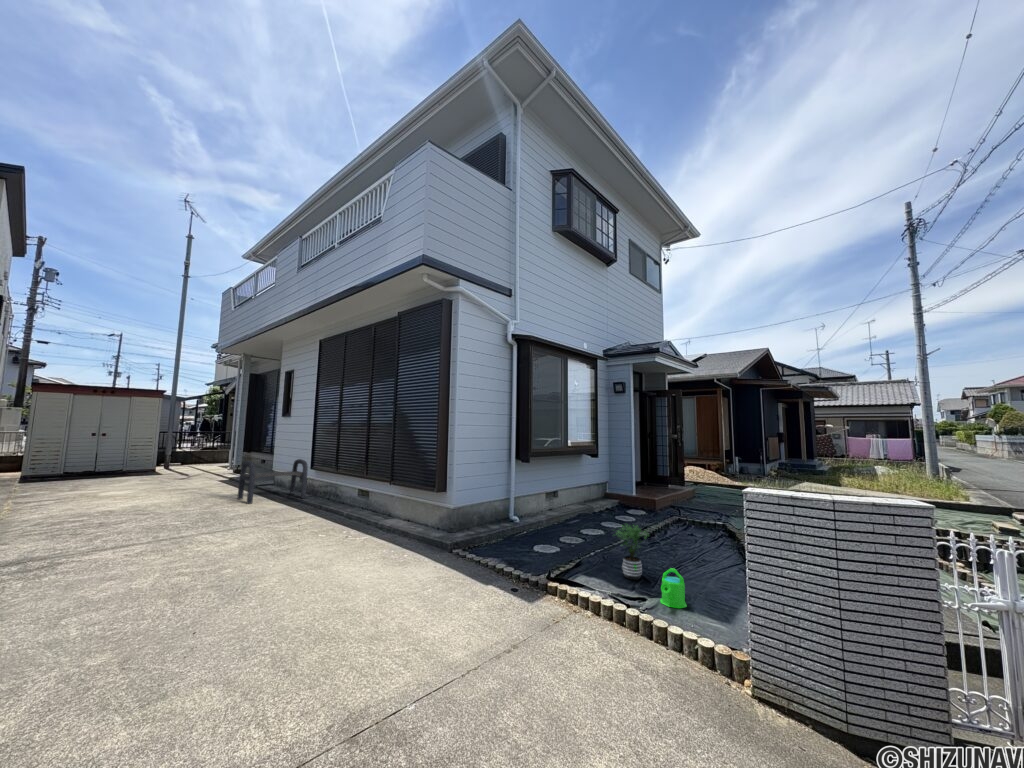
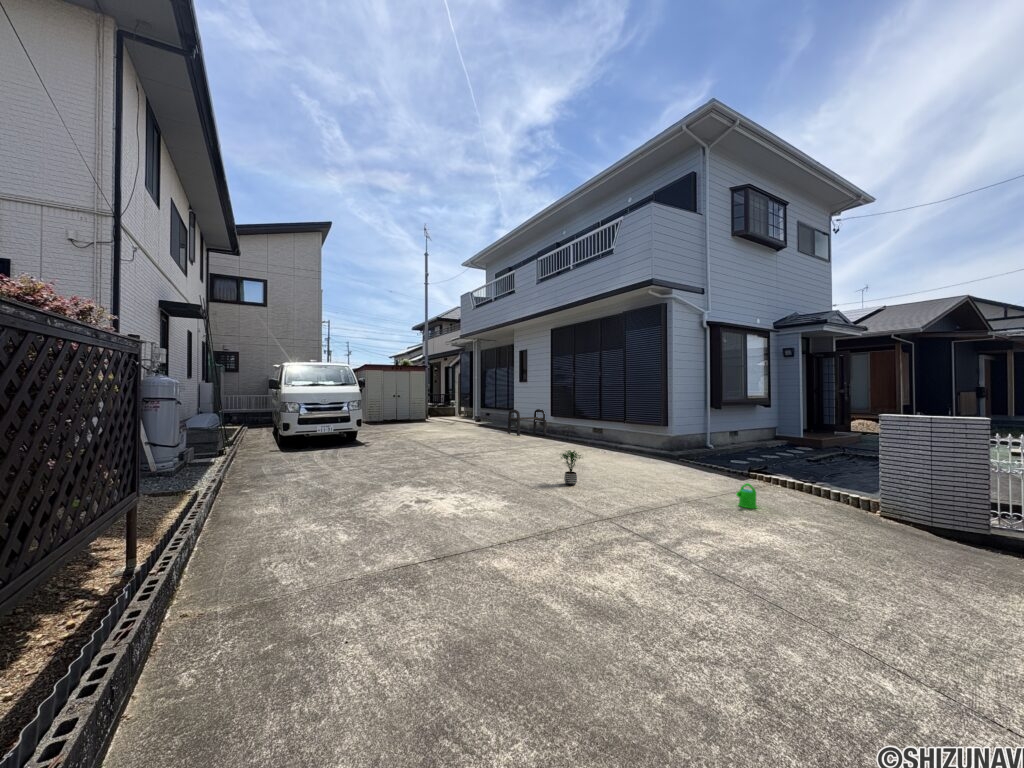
potted plant: present [616,525,647,580] -> present [561,450,581,486]
watering can: present [660,568,687,608] -> present [736,483,757,509]

